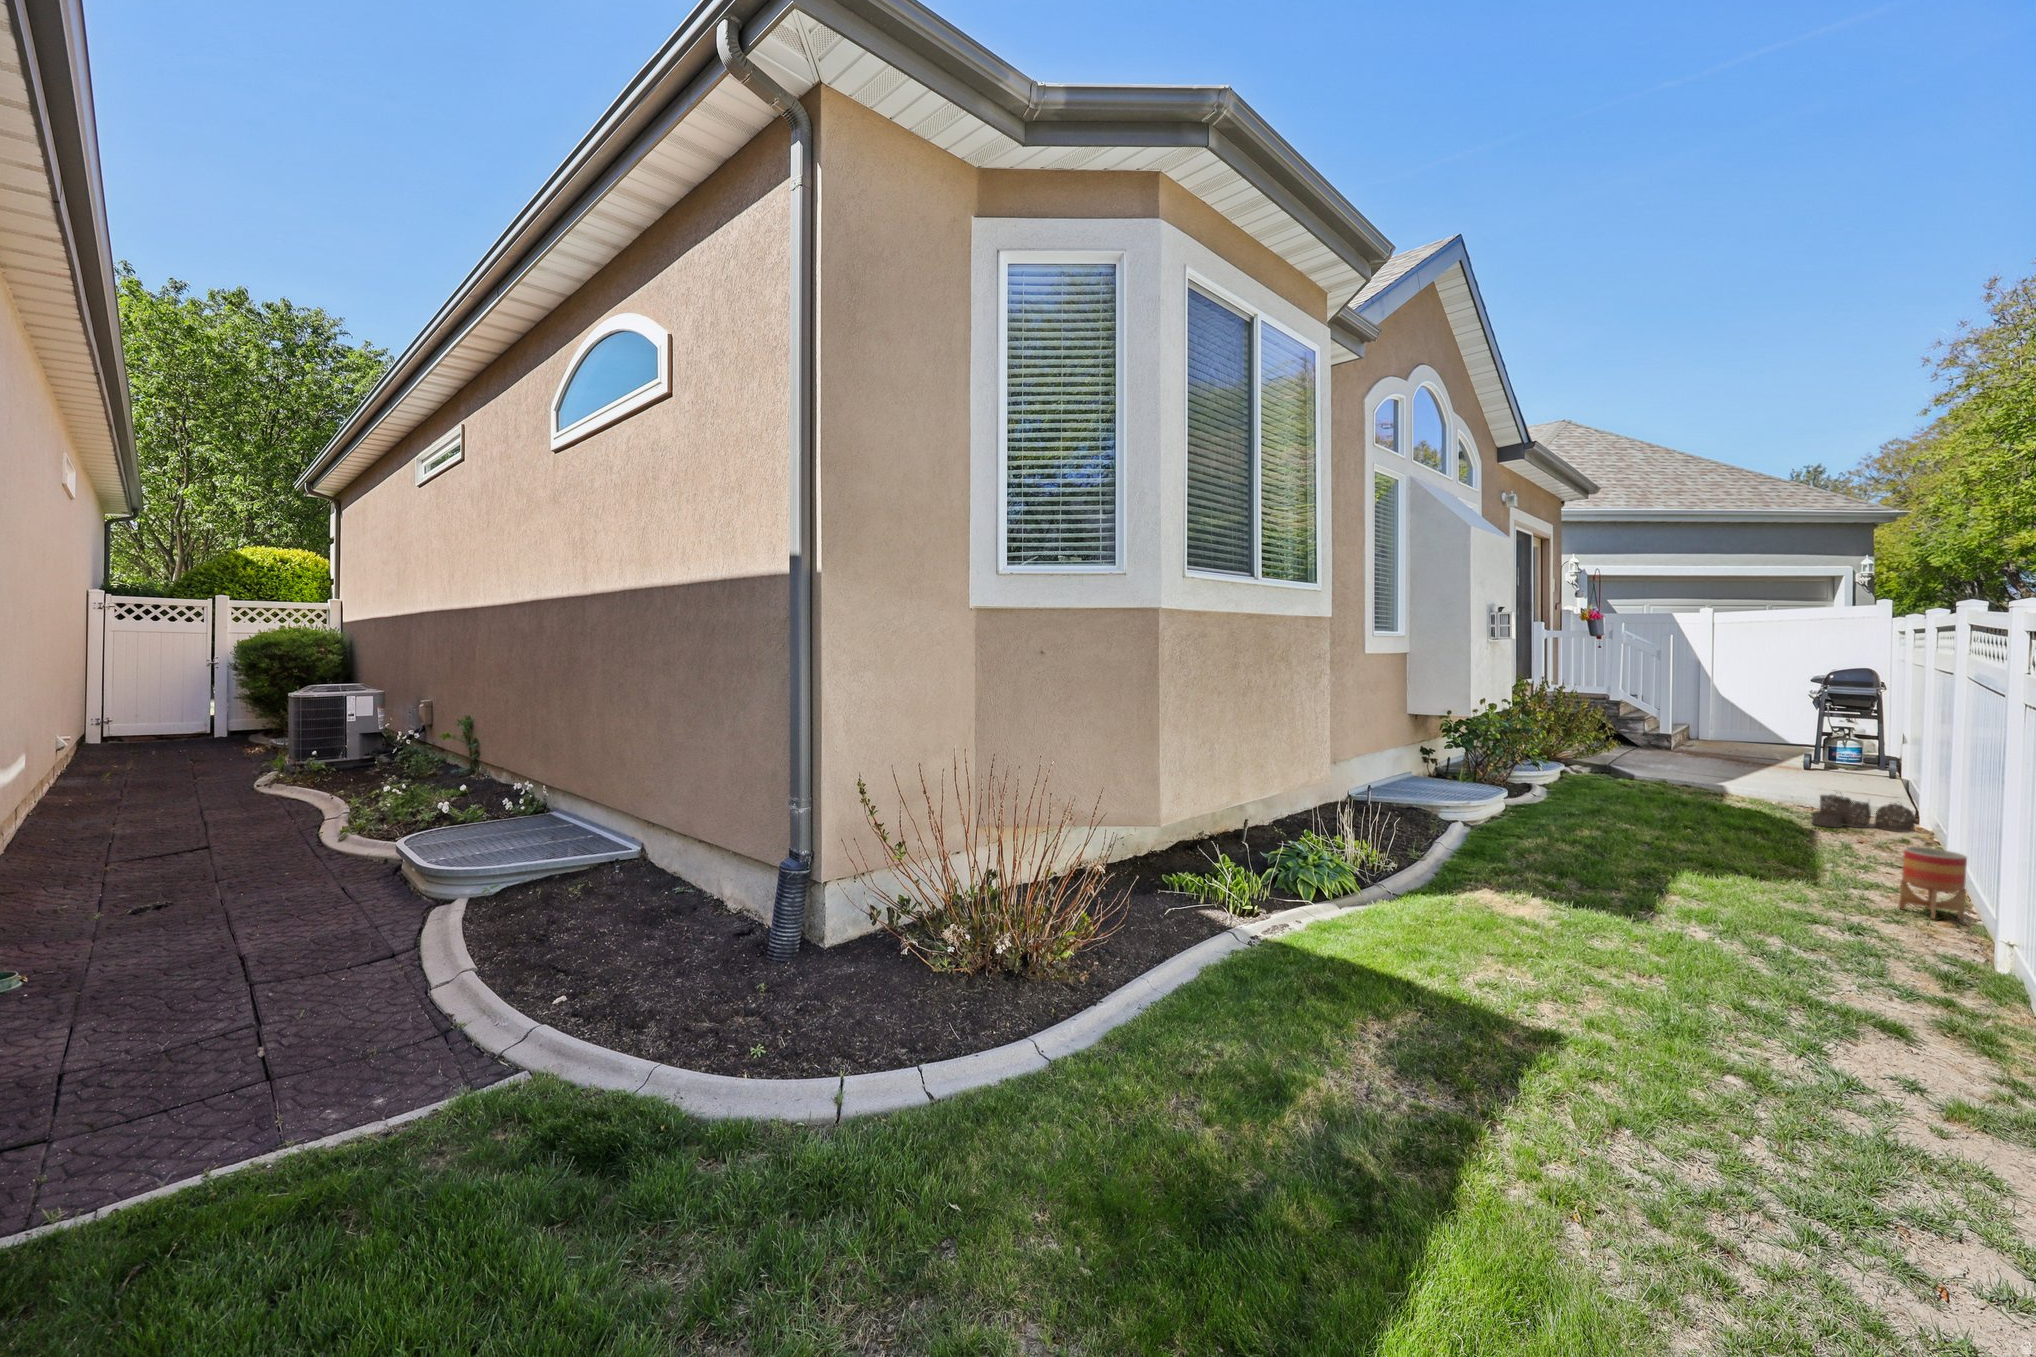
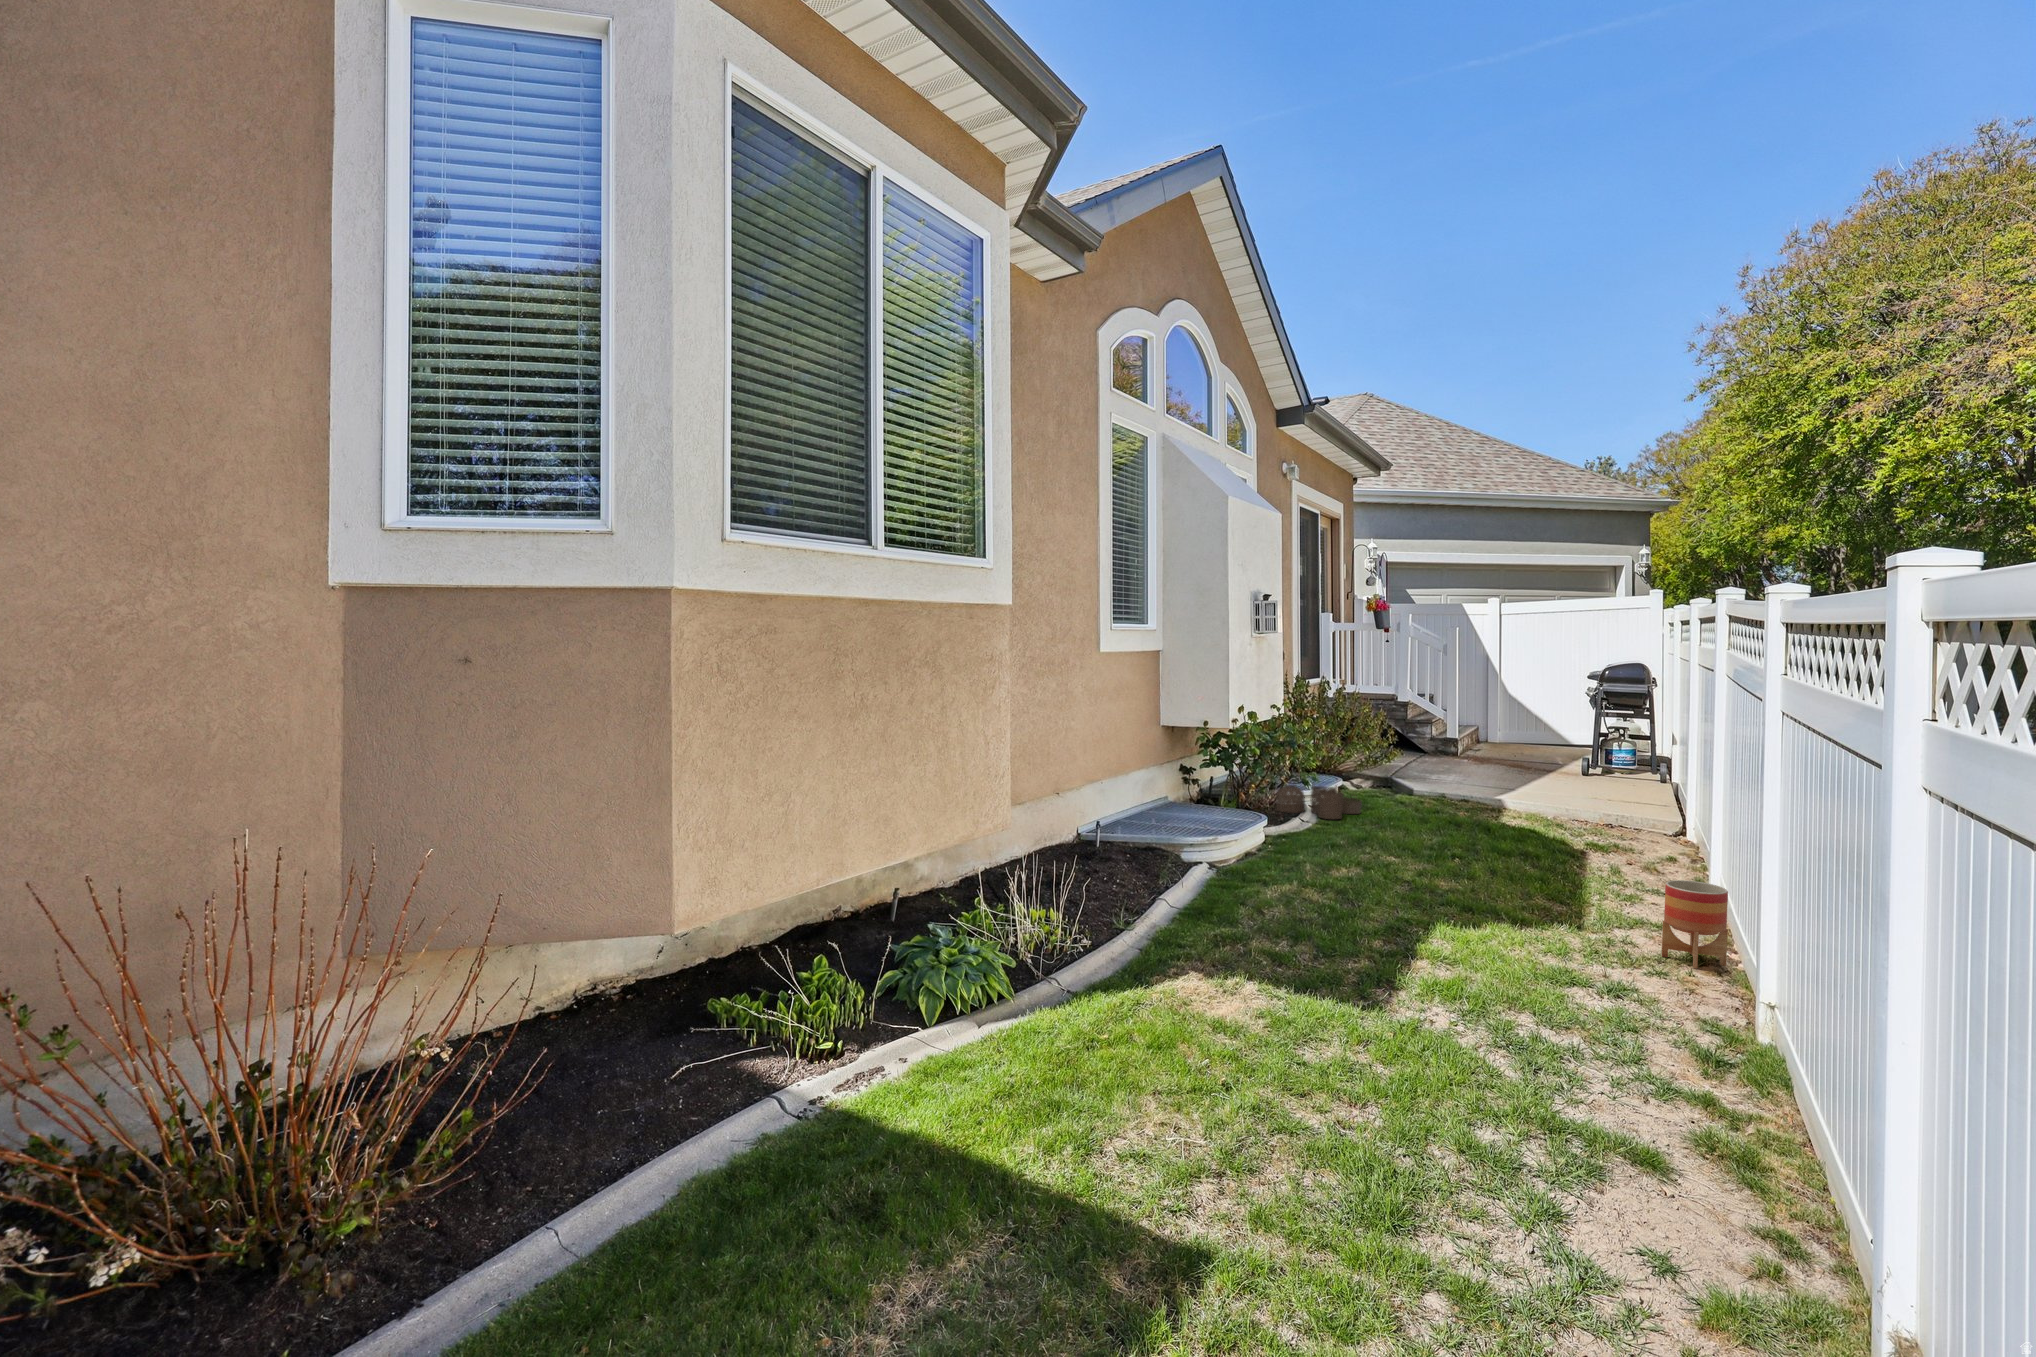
woven basket: present [1811,795,1915,832] -> present [1275,785,1362,819]

